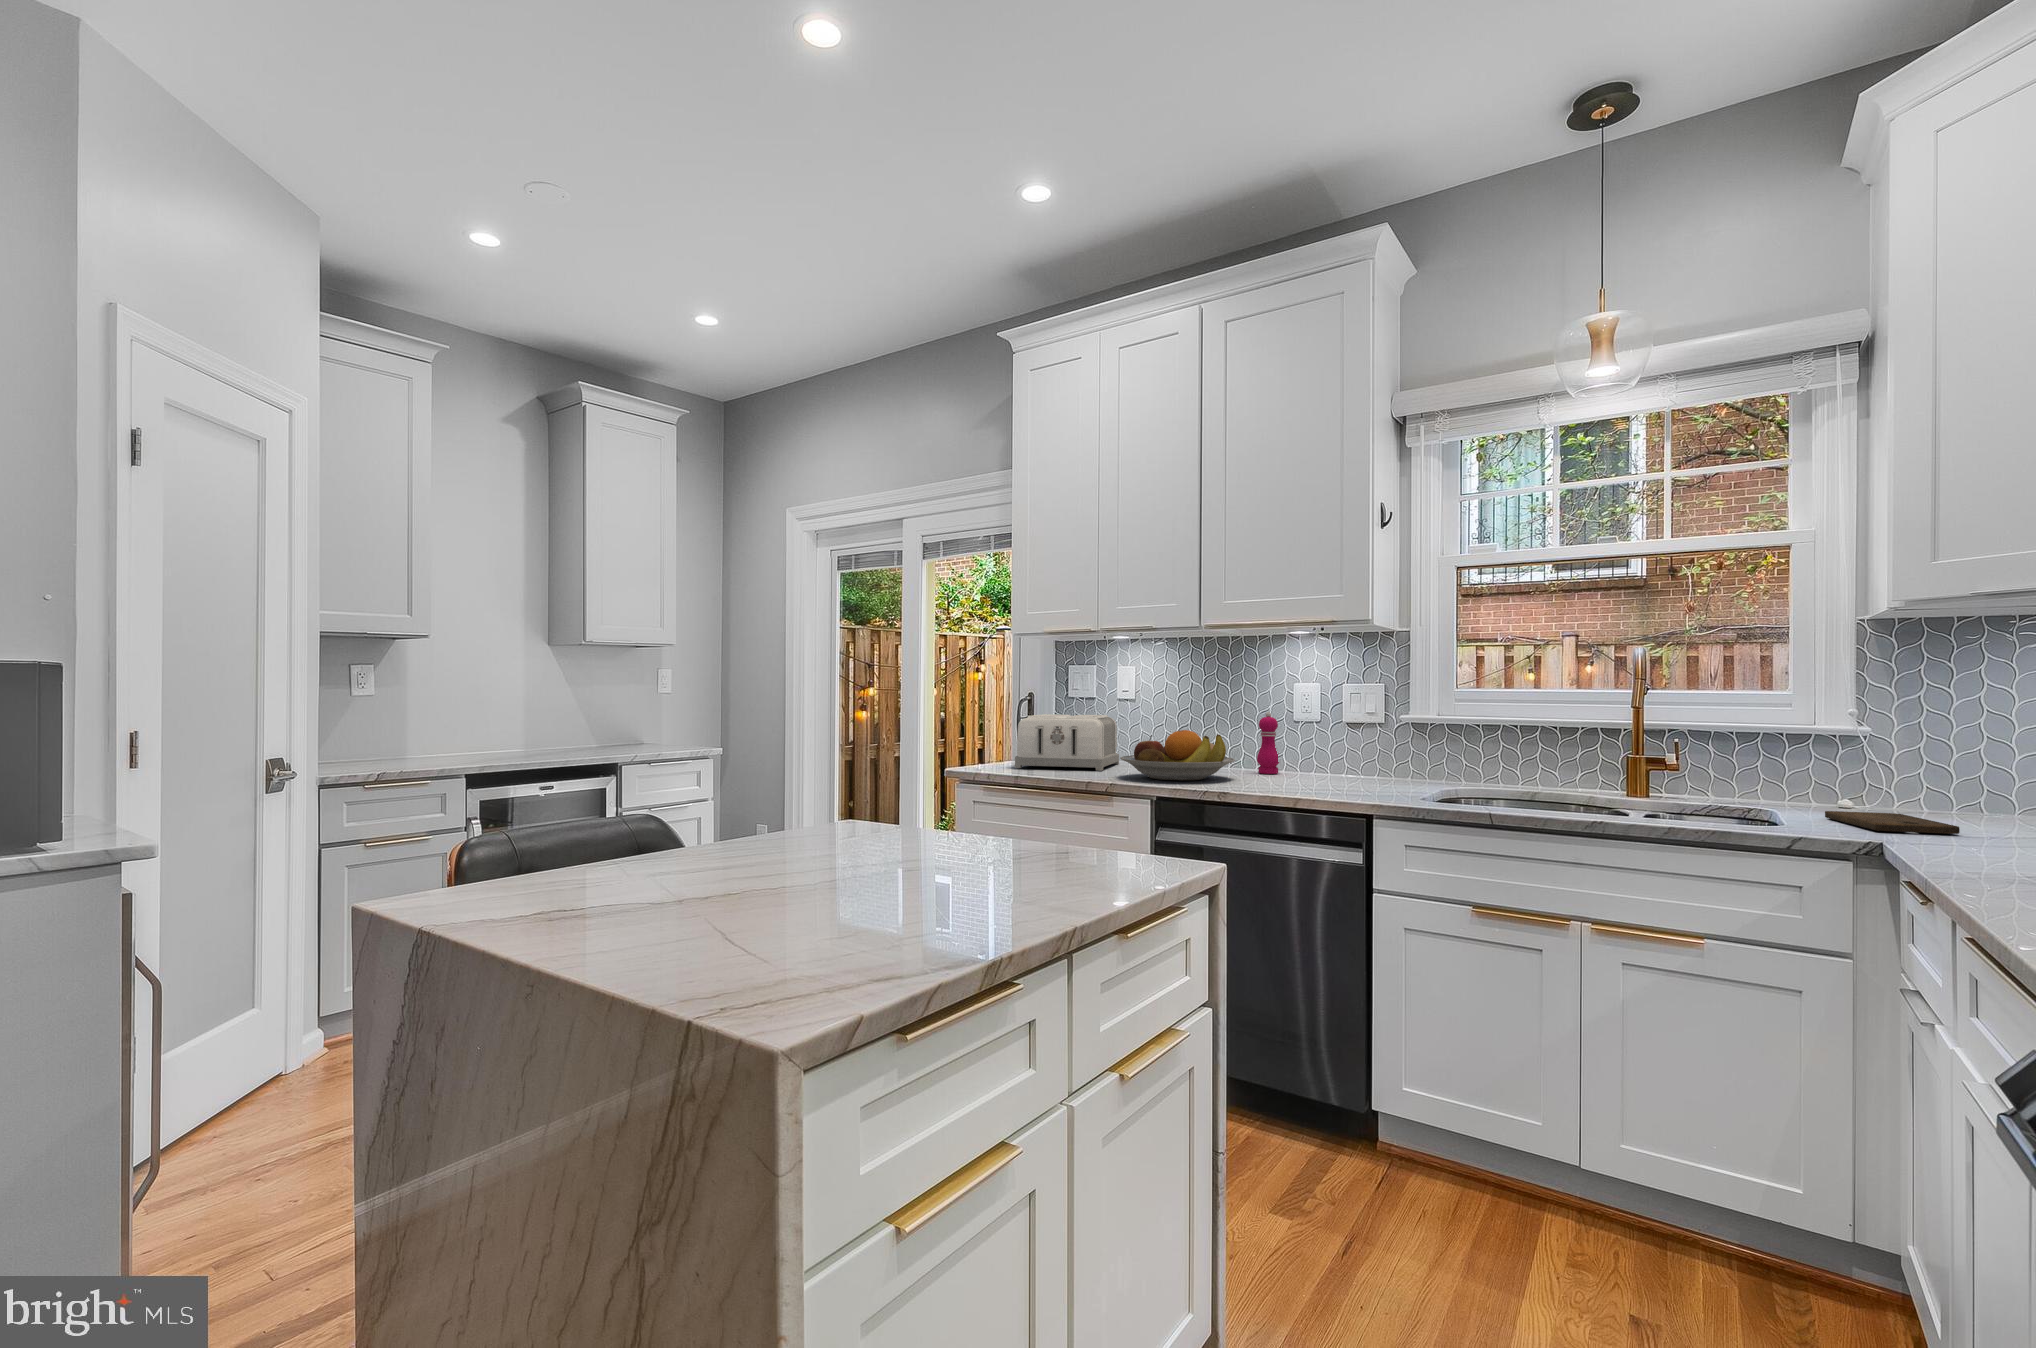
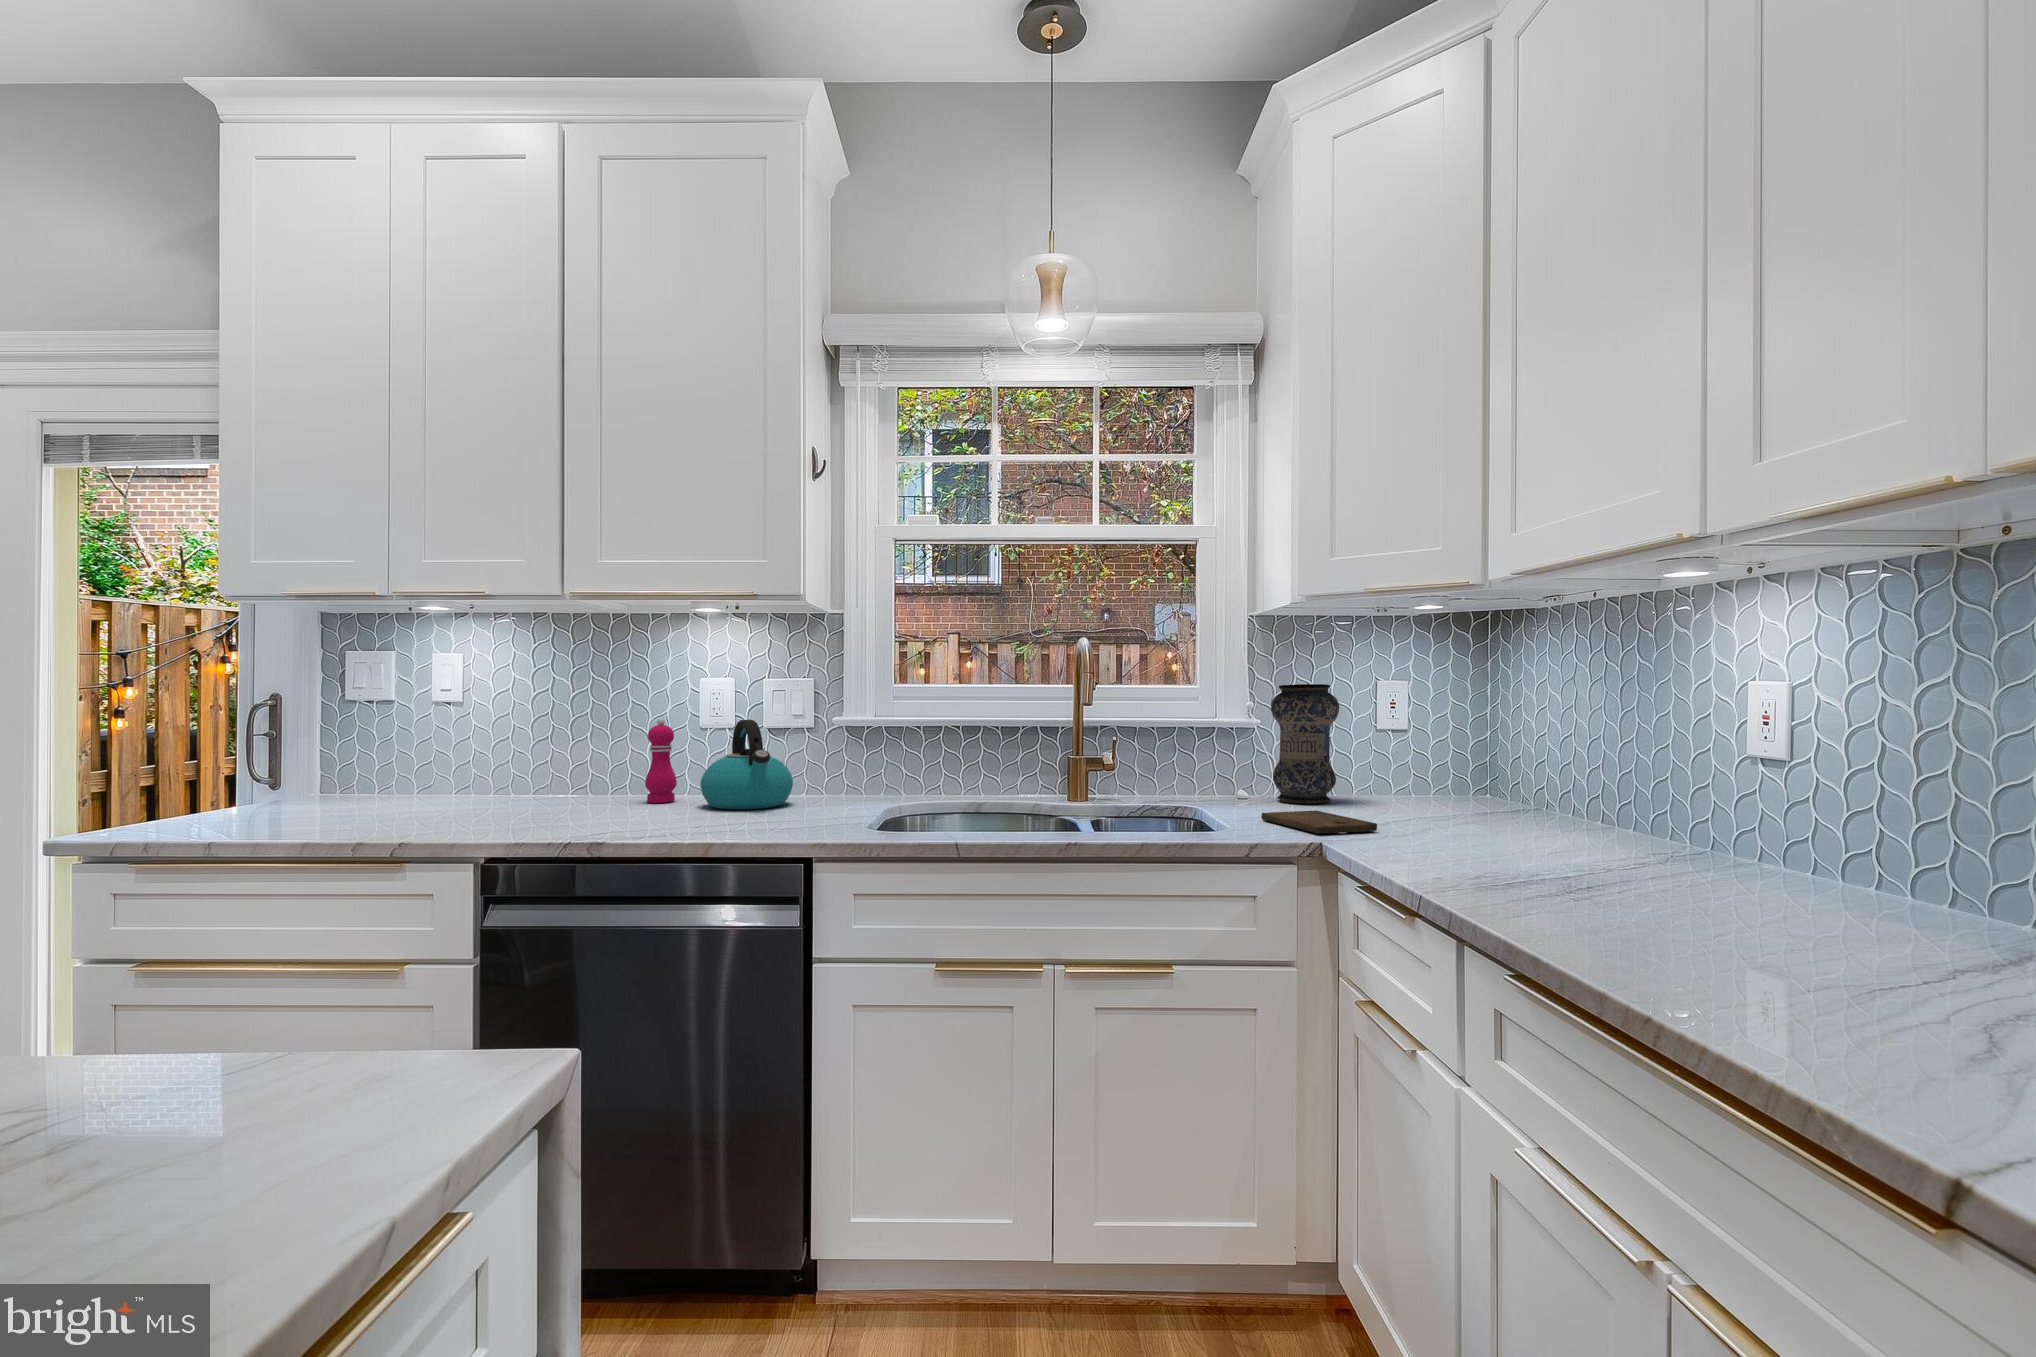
vase: none [1863,689,1955,811] -> present [1271,684,1339,804]
toaster: present [1015,714,1119,771] -> none [235,728,431,822]
kettle: none [1296,714,1367,781] -> present [700,720,793,809]
fruit bowl: present [1120,730,1235,780] -> none [432,750,616,826]

